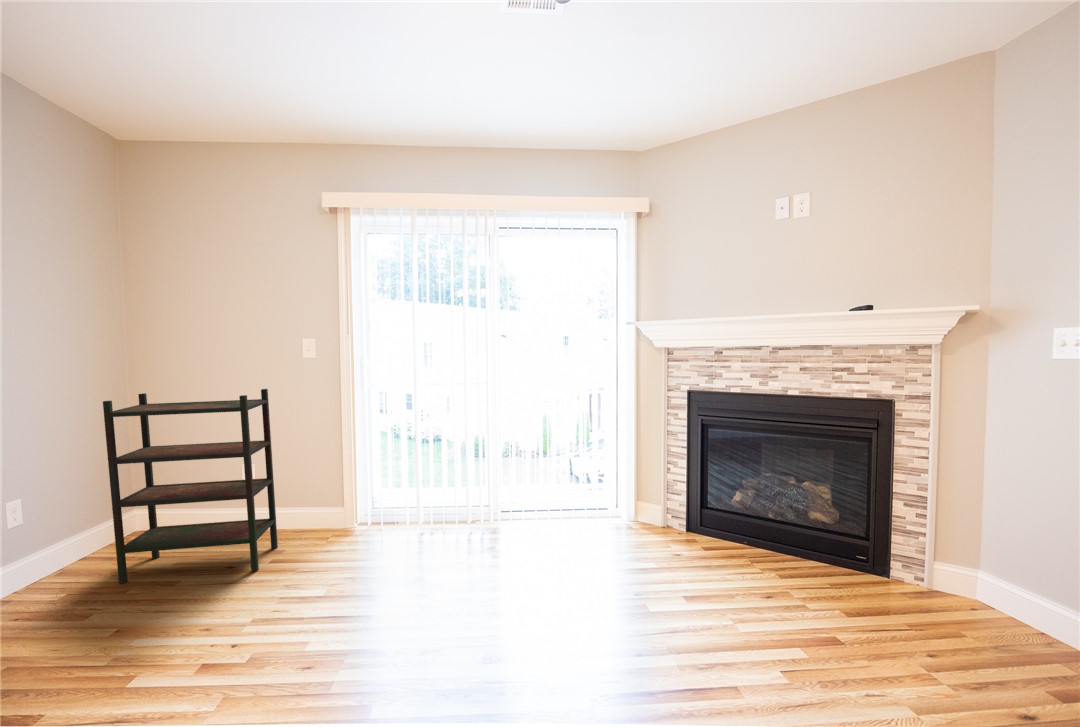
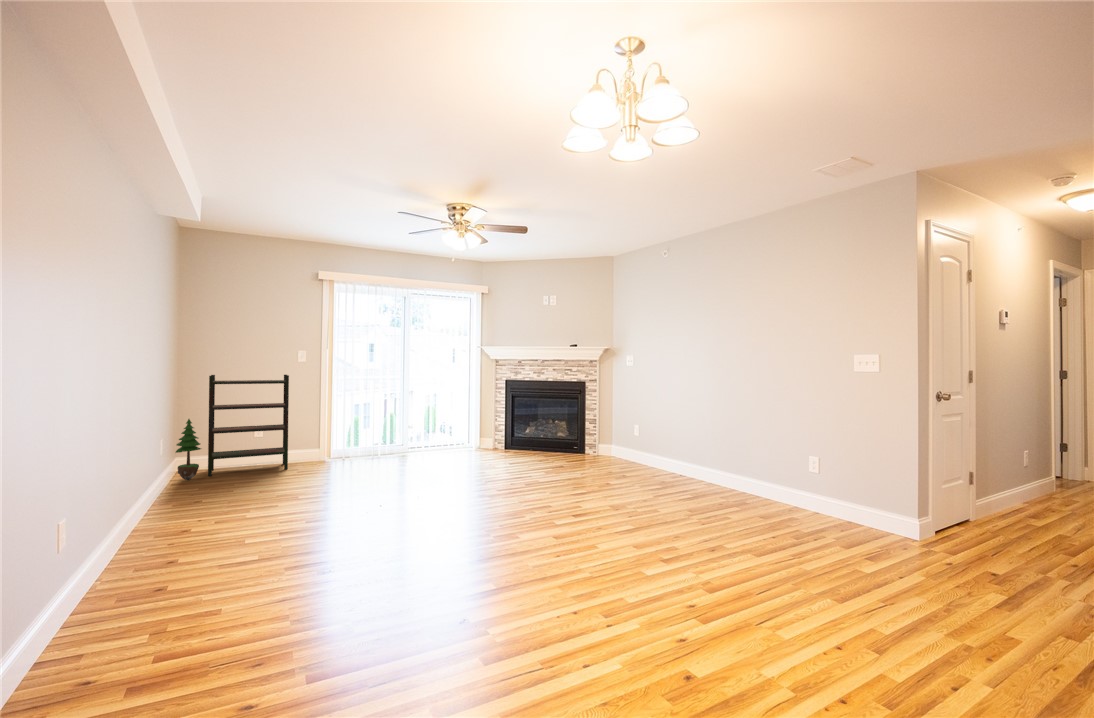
potted tree: none [37,484,94,597] -> present [176,419,201,480]

